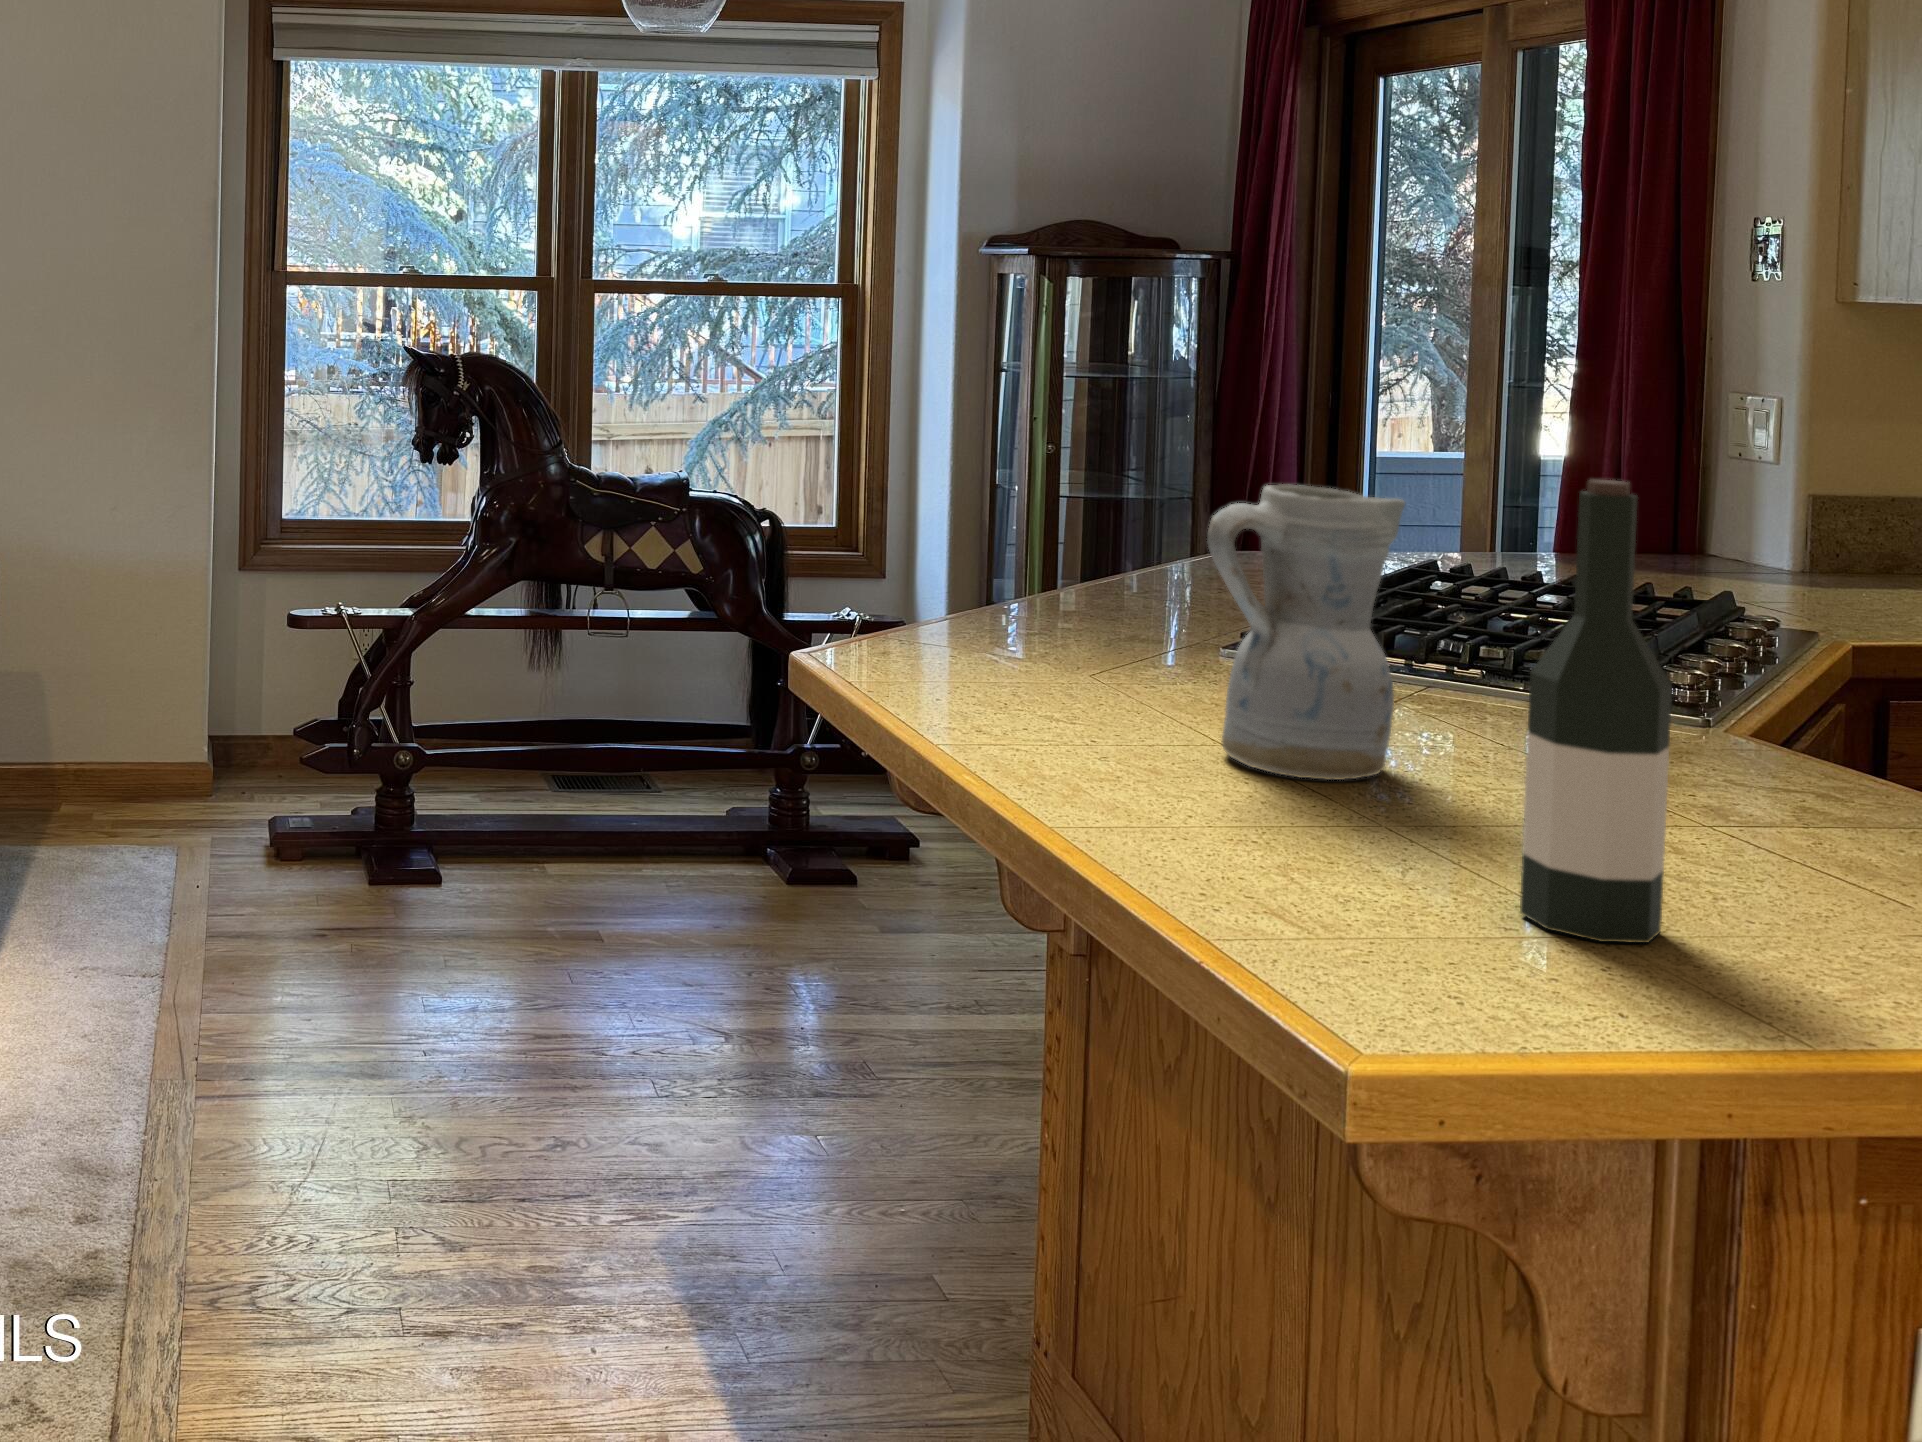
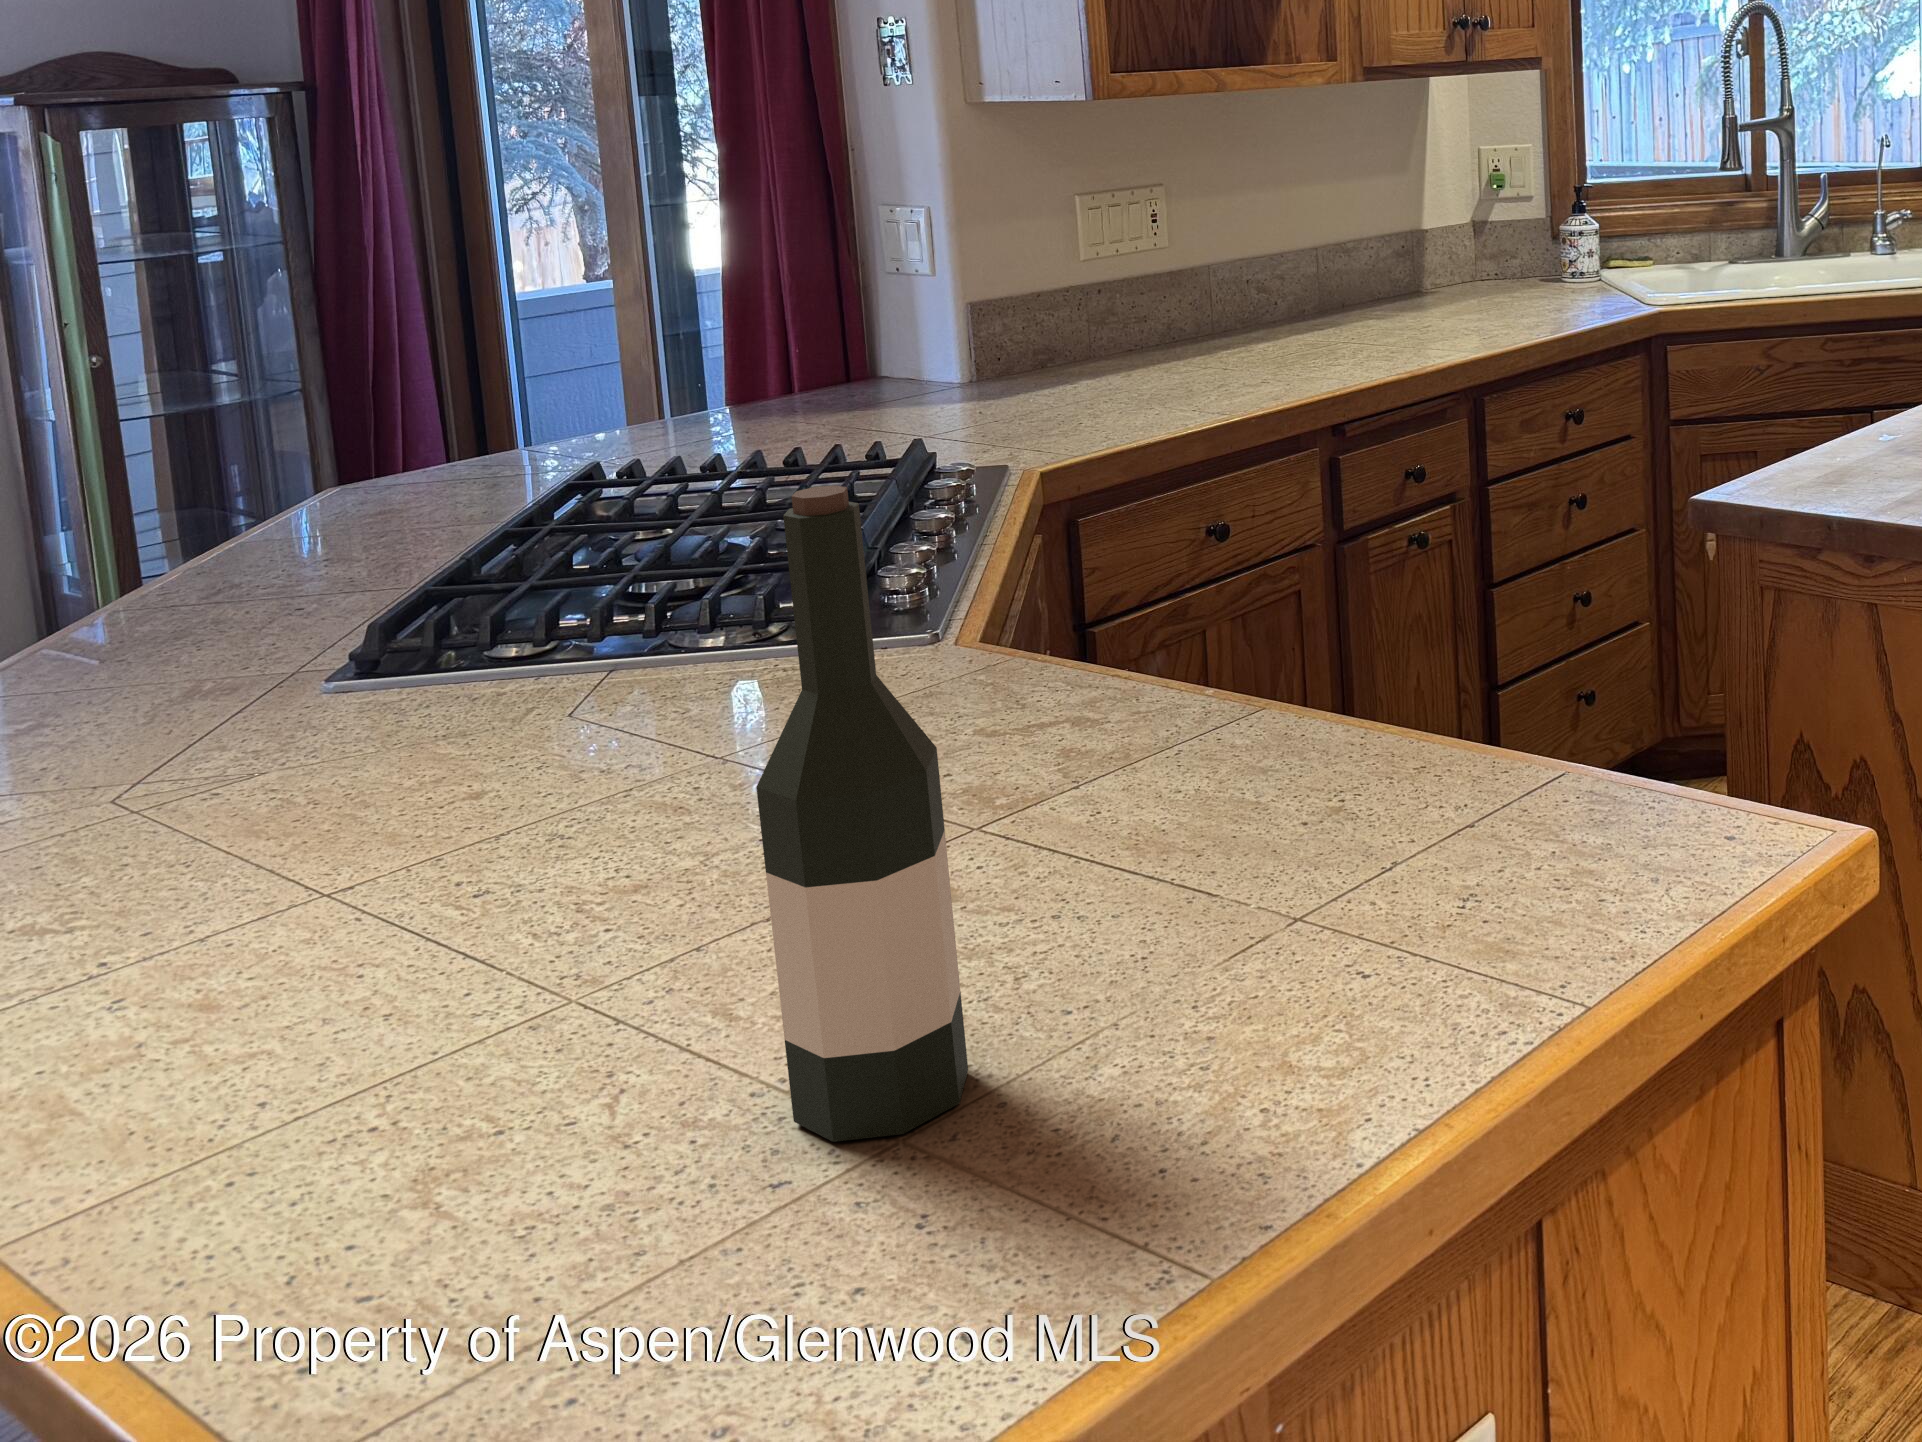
ceramic pitcher: present [1207,485,1405,780] -> none [252,495,581,942]

